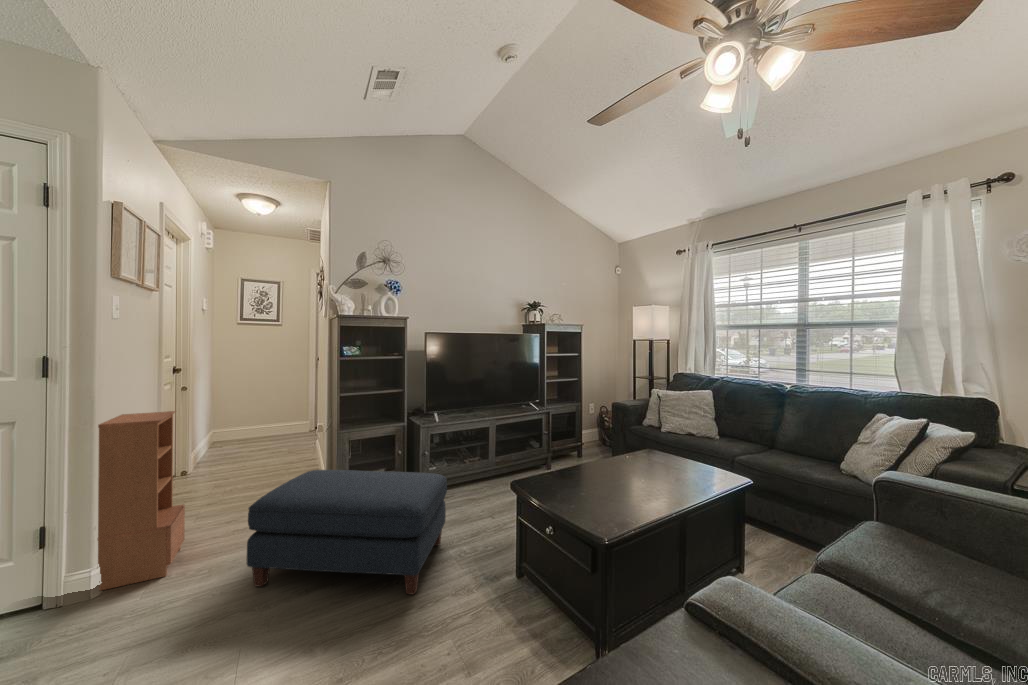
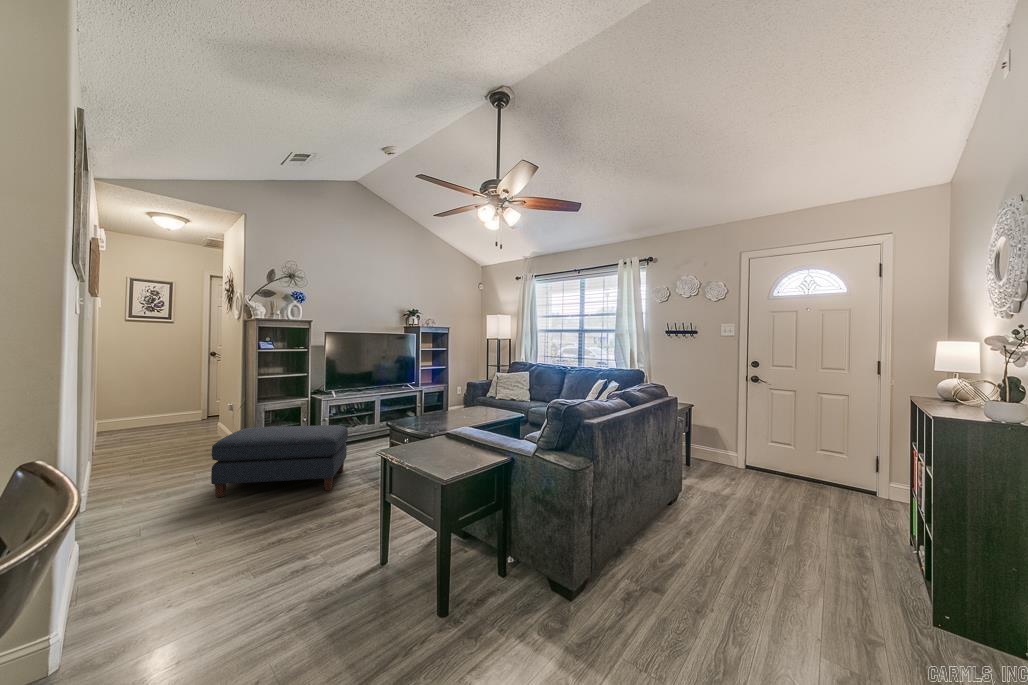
bookcase: present [98,411,185,590] -> none [91,388,144,510]

